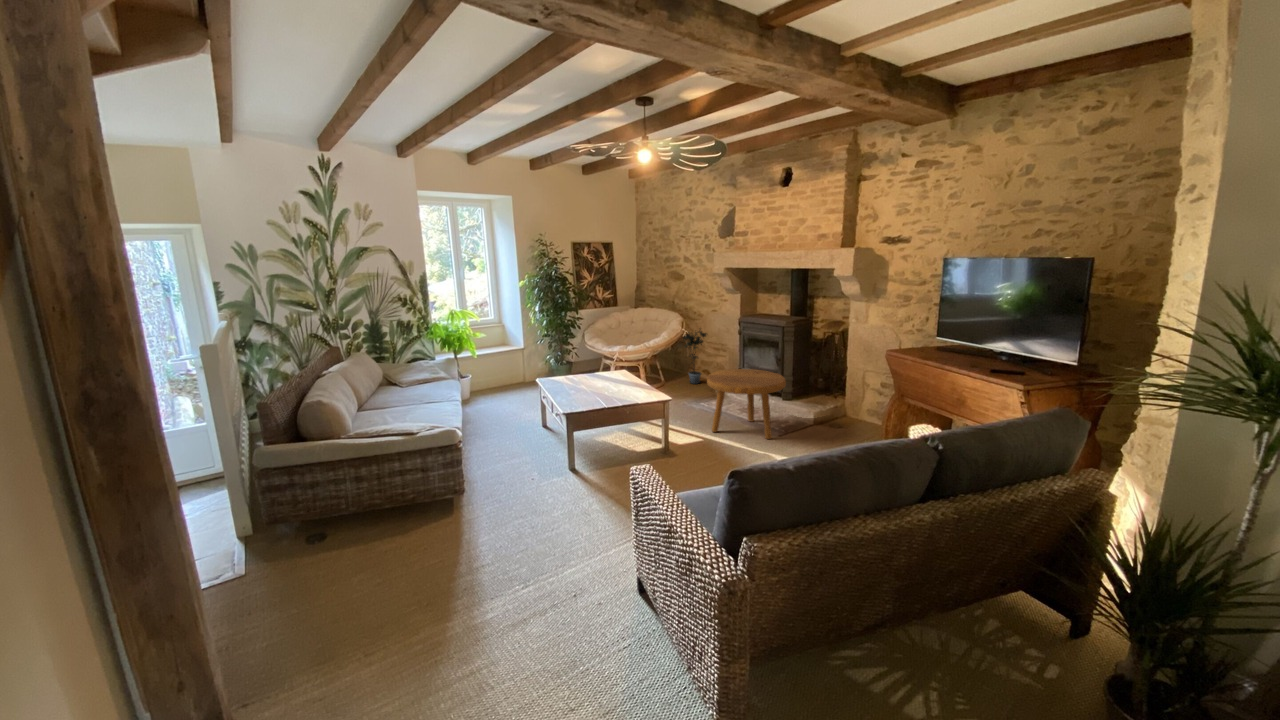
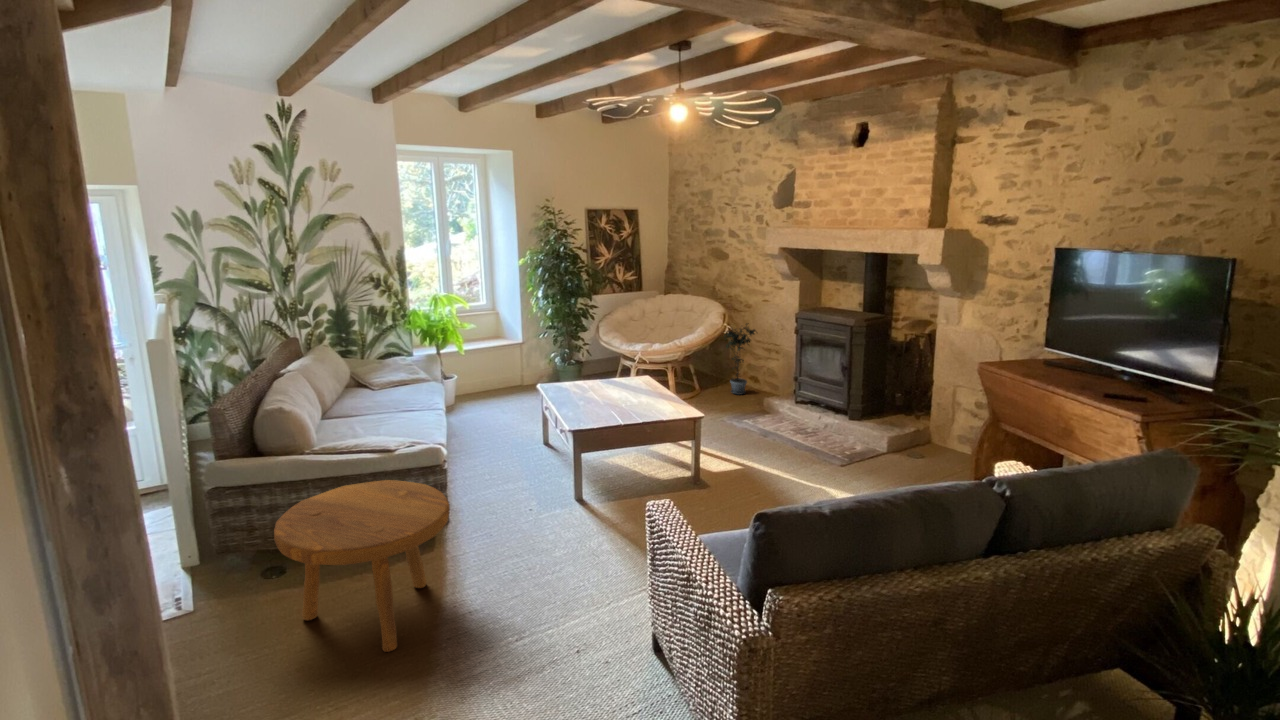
footstool: present [707,369,786,439] -> present [274,480,450,652]

